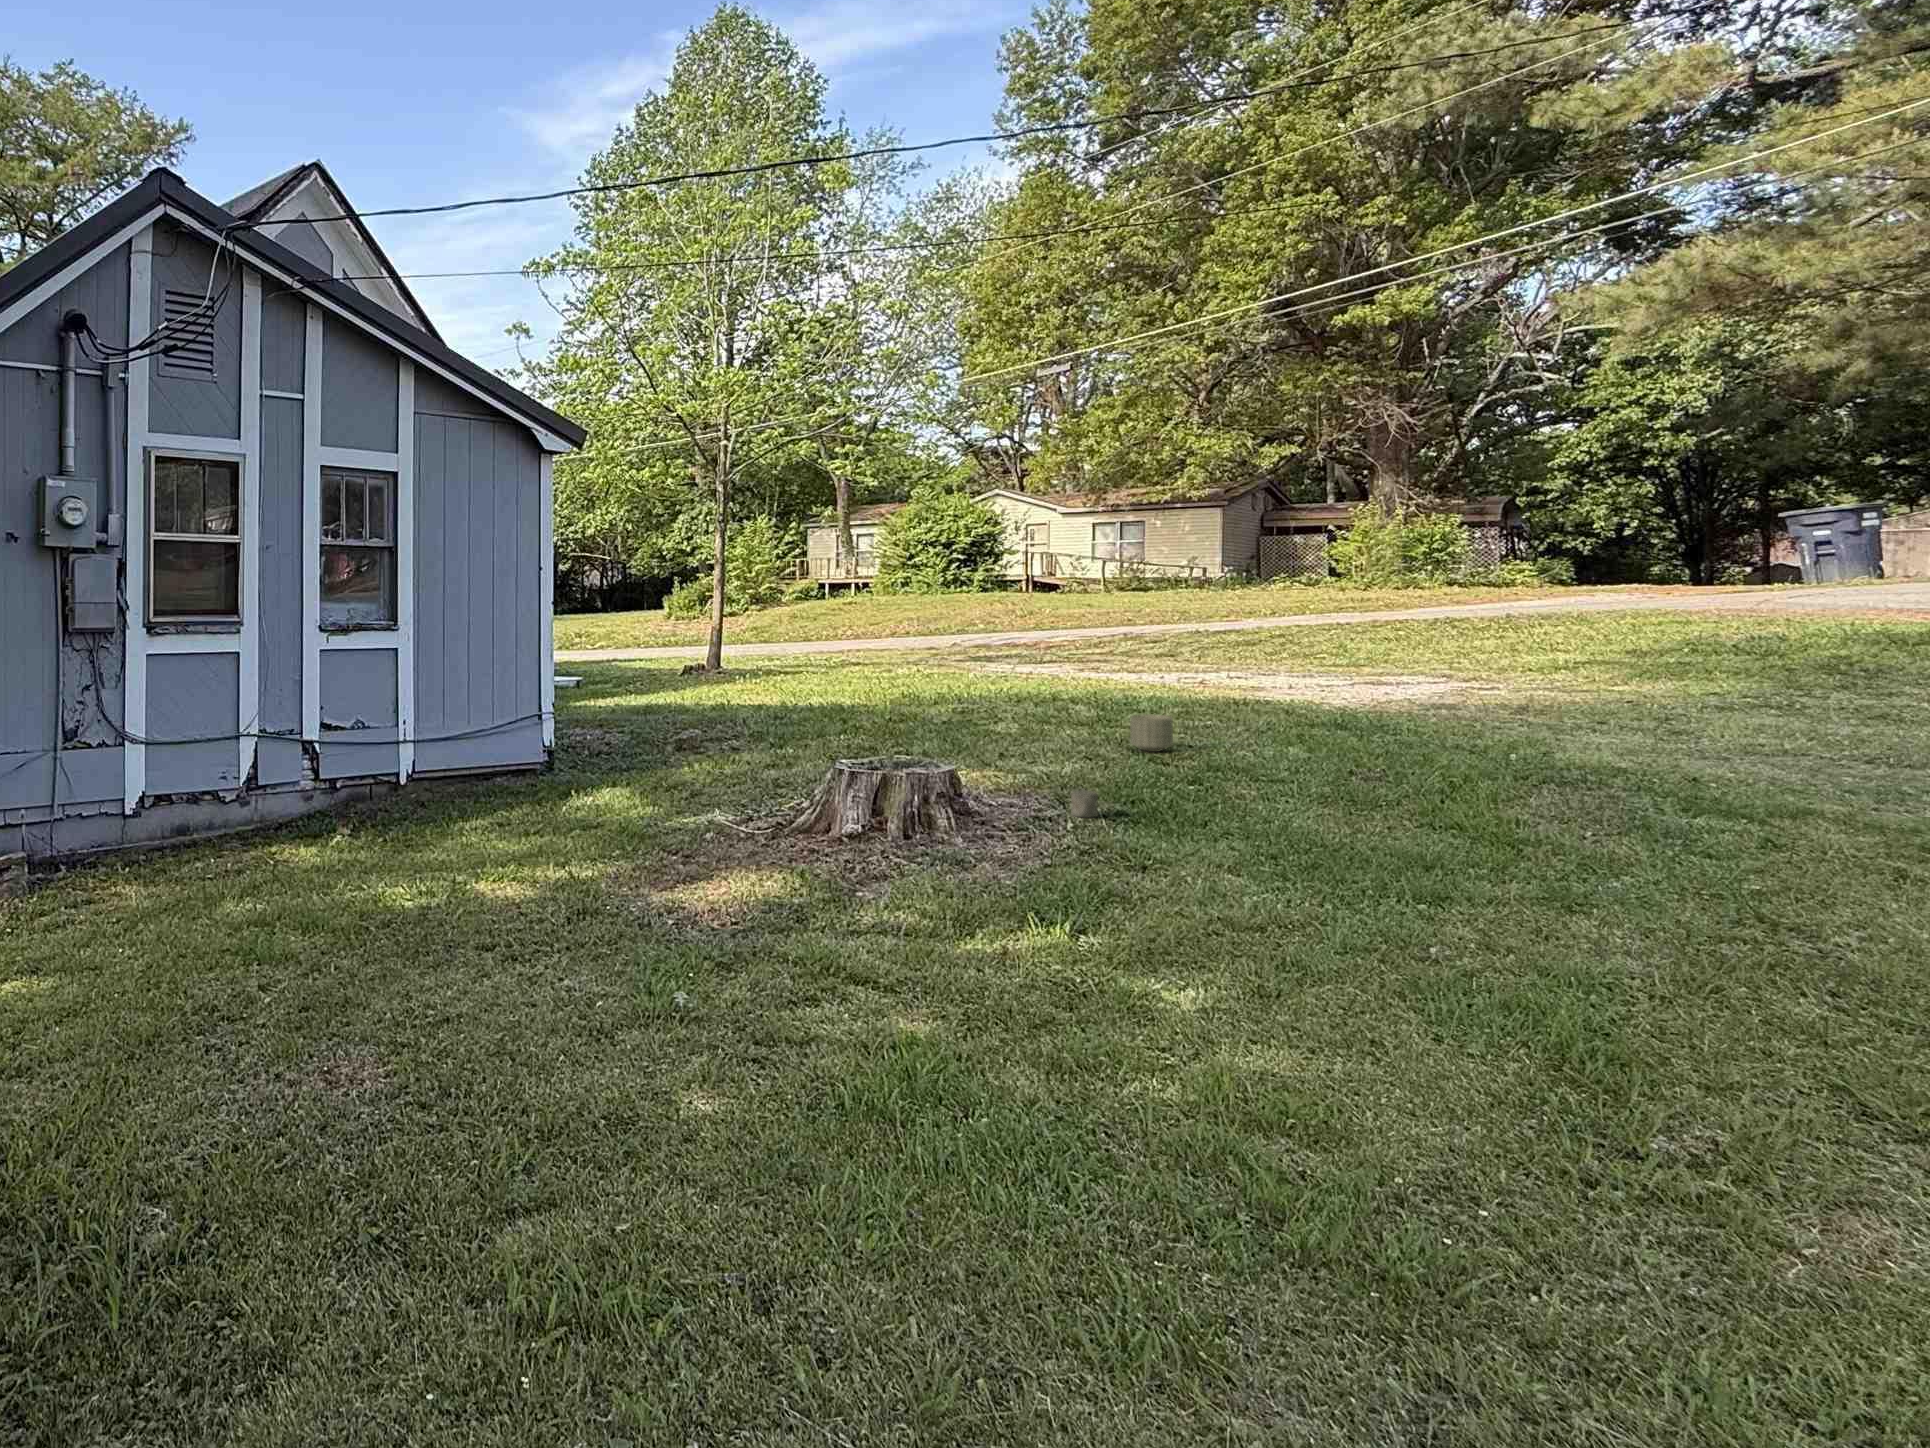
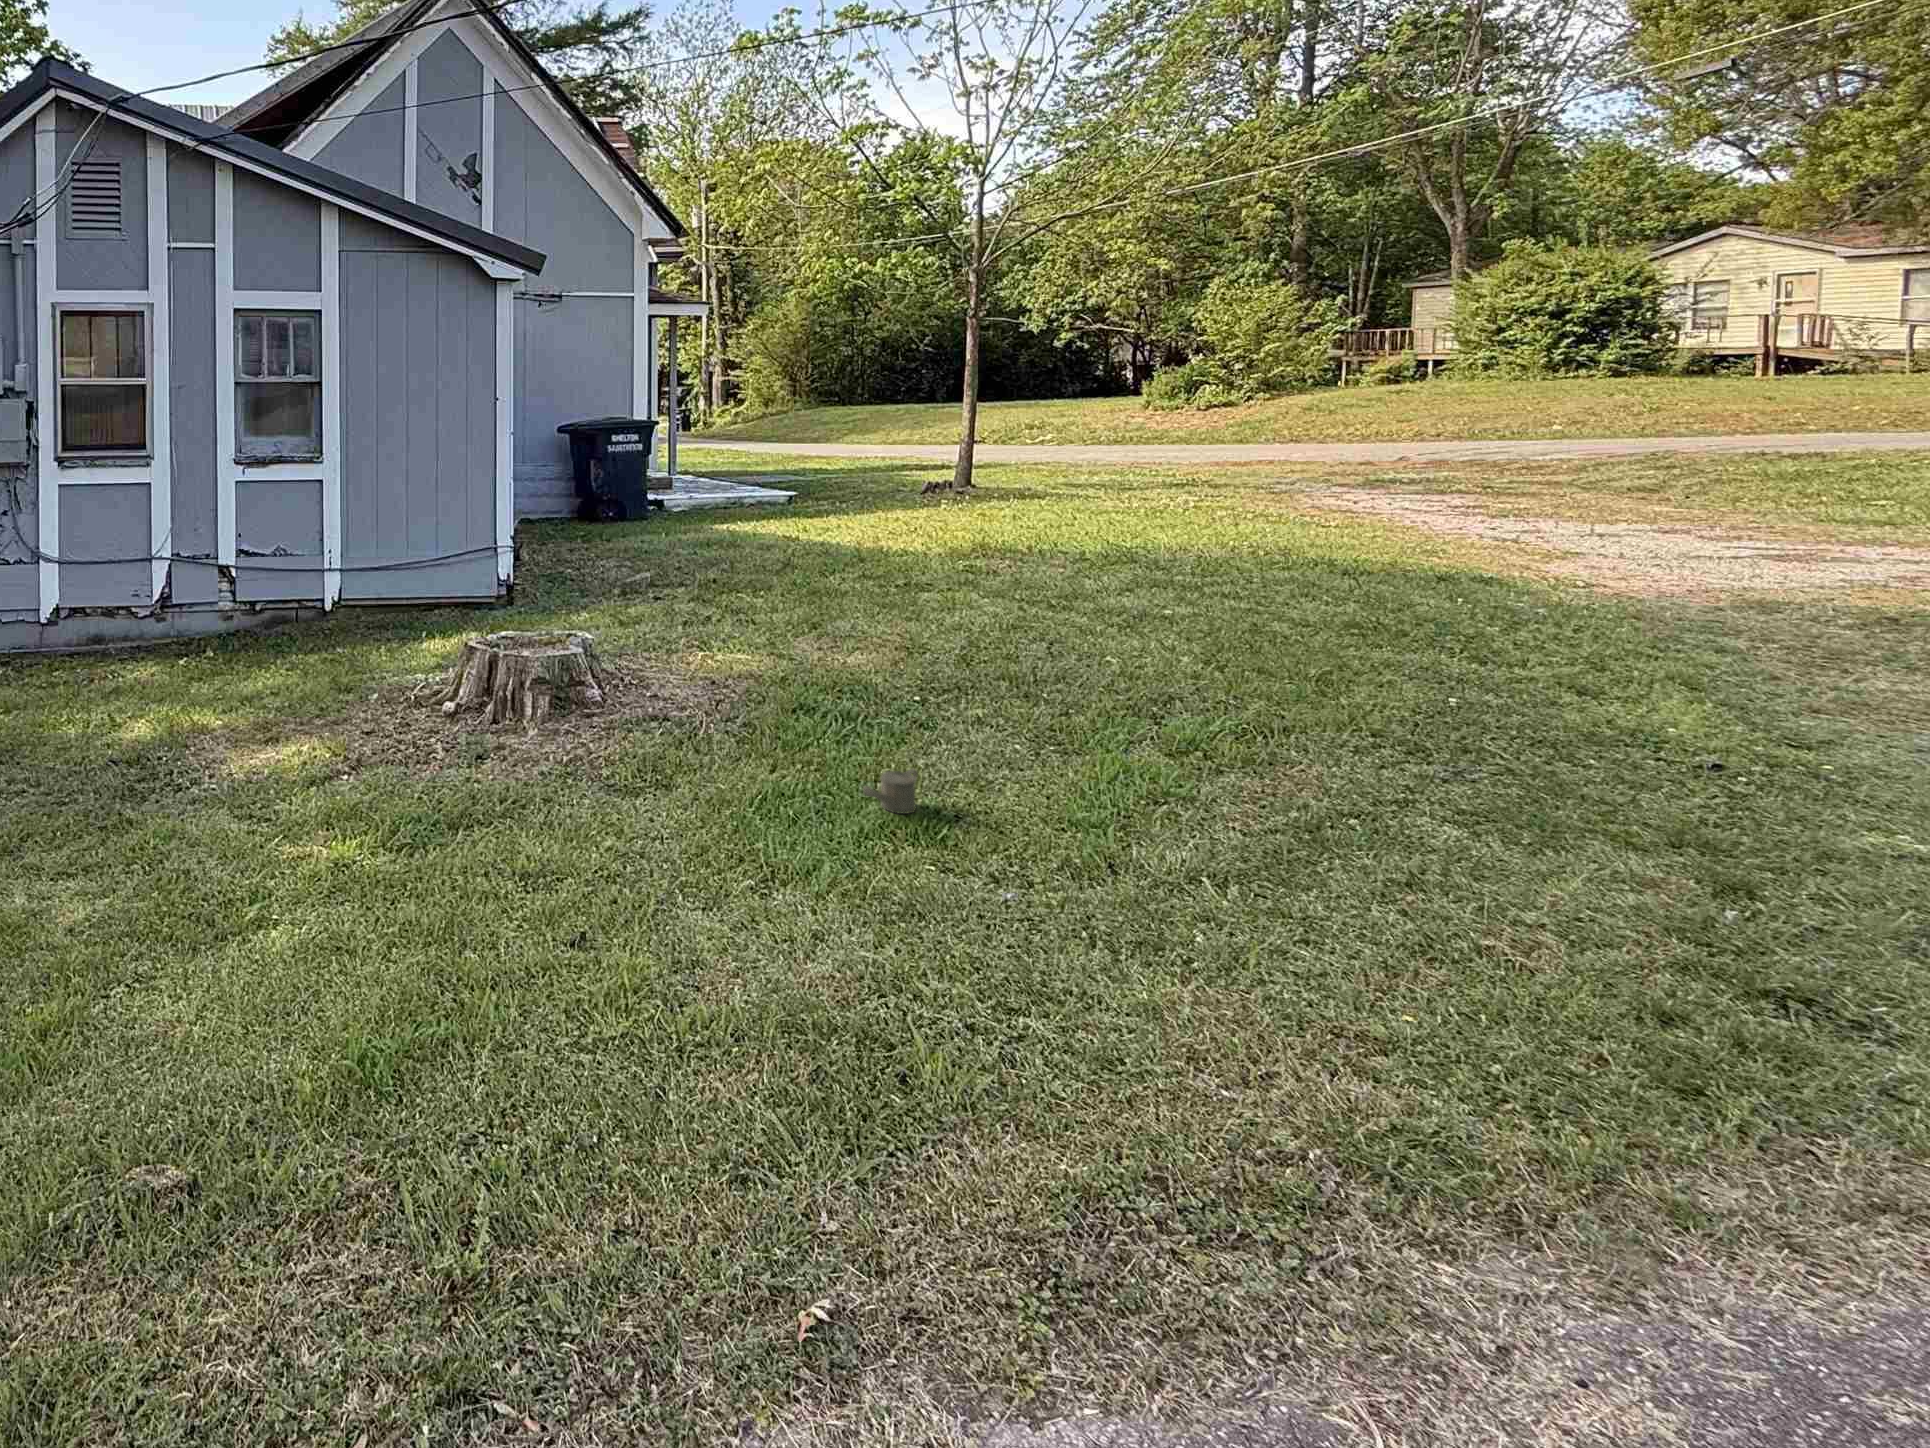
planter: present [1130,714,1173,752] -> none [1217,655,1285,715]

